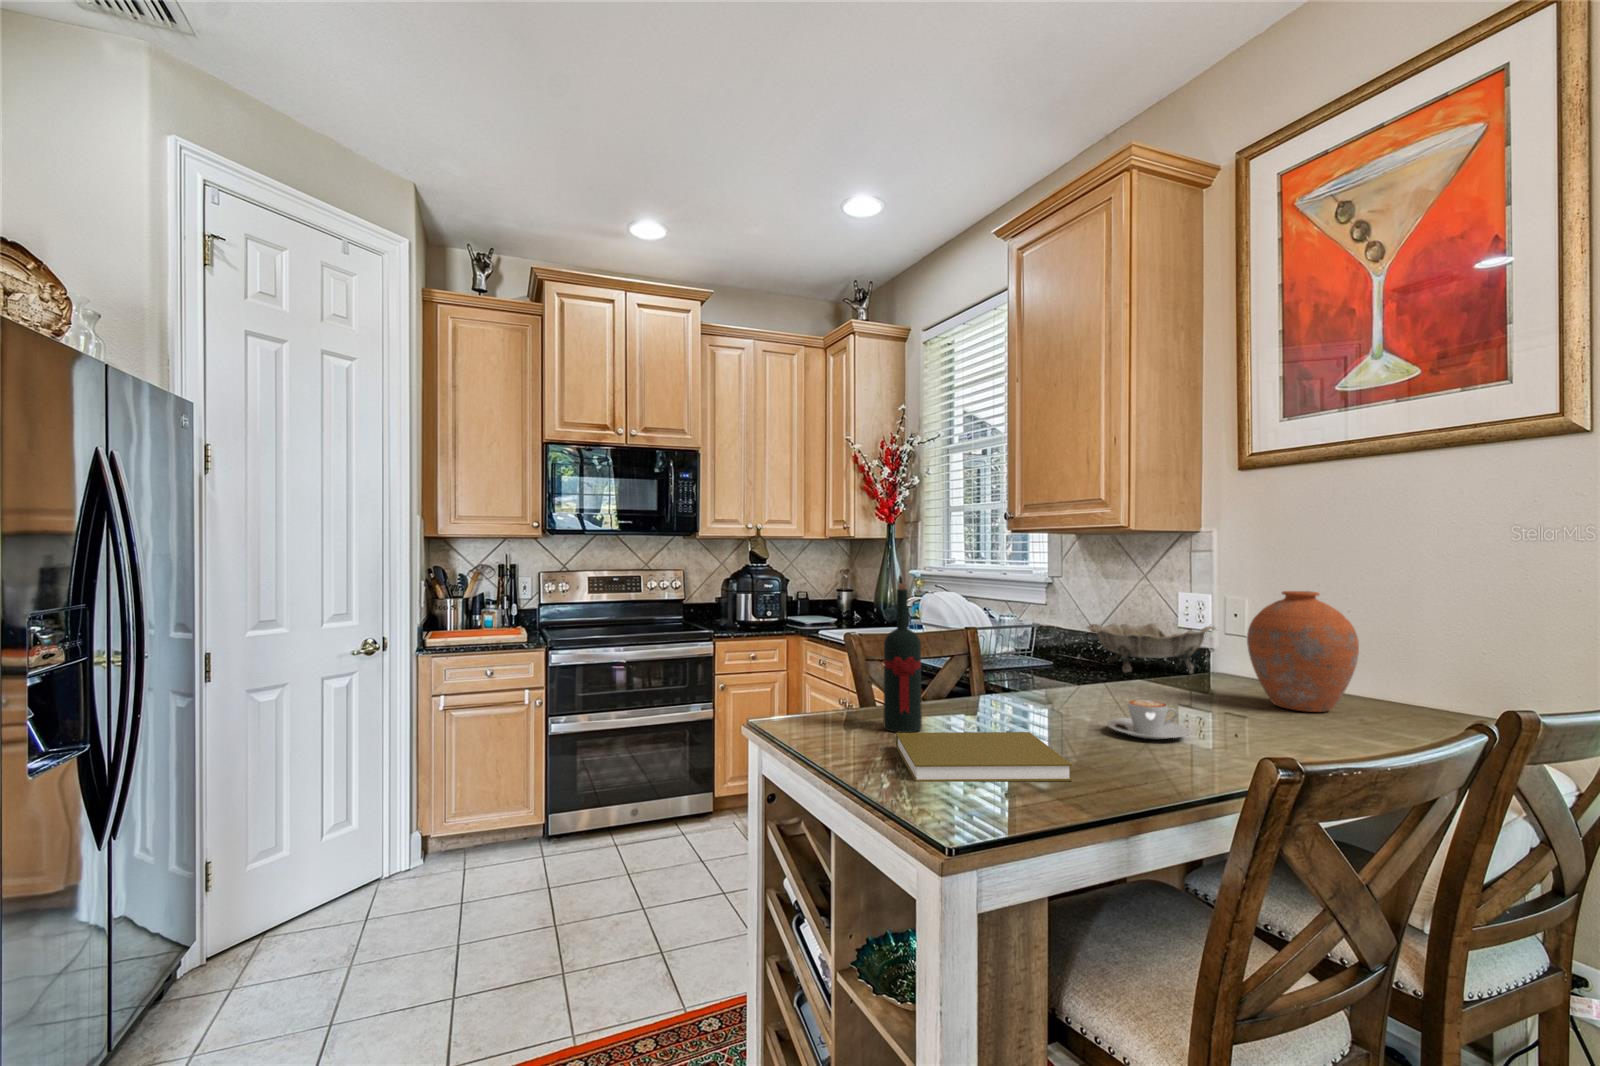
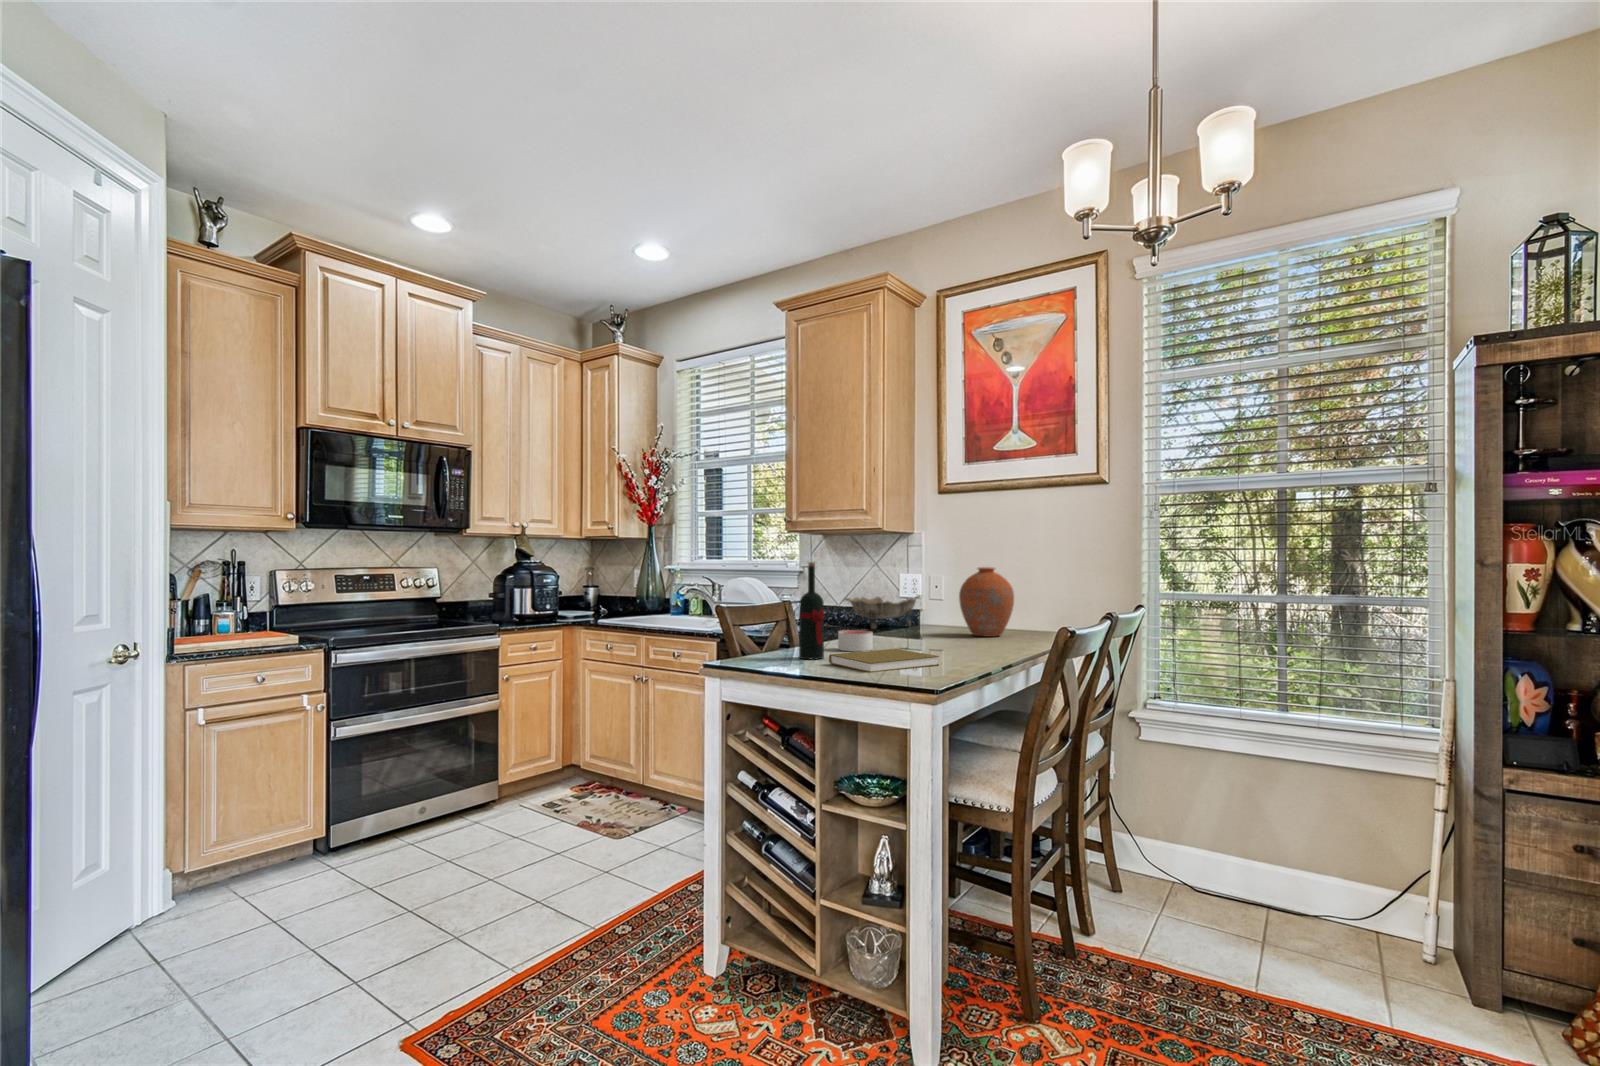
candle: none [980,684,1036,723] -> present [838,630,873,652]
coffee cup: present [1107,700,1189,739] -> none [916,630,960,651]

